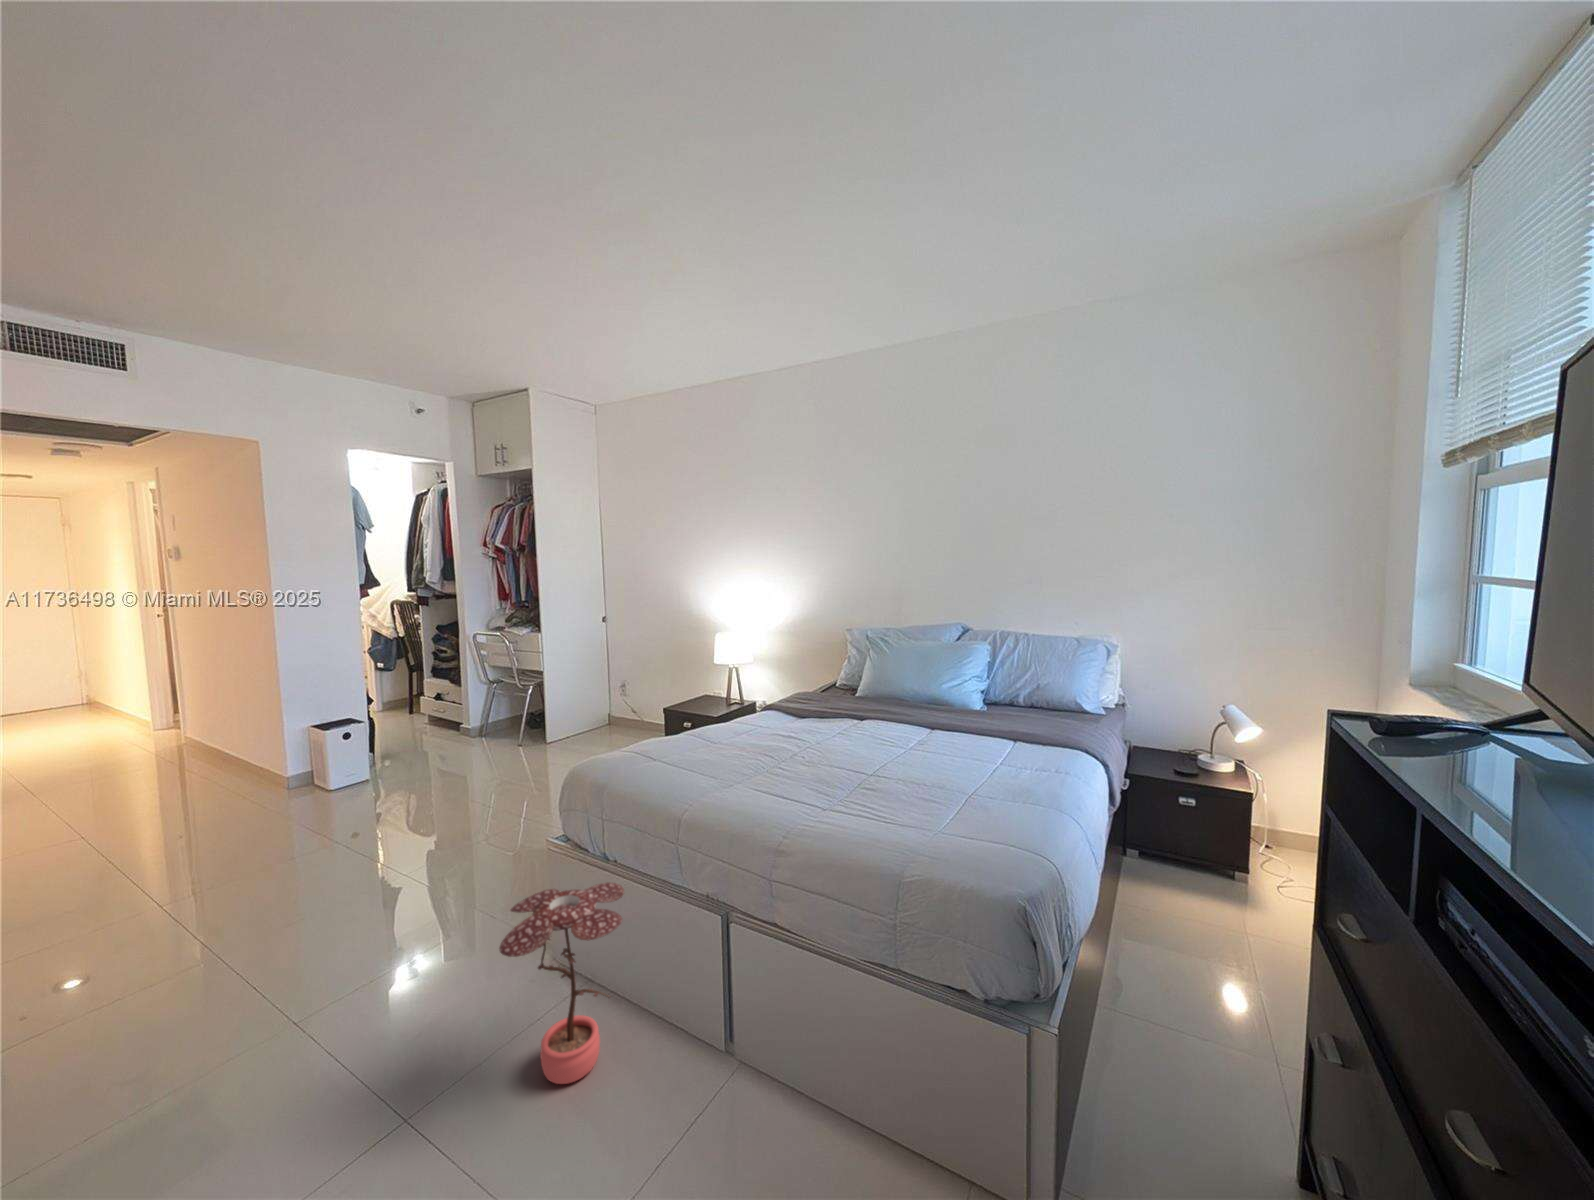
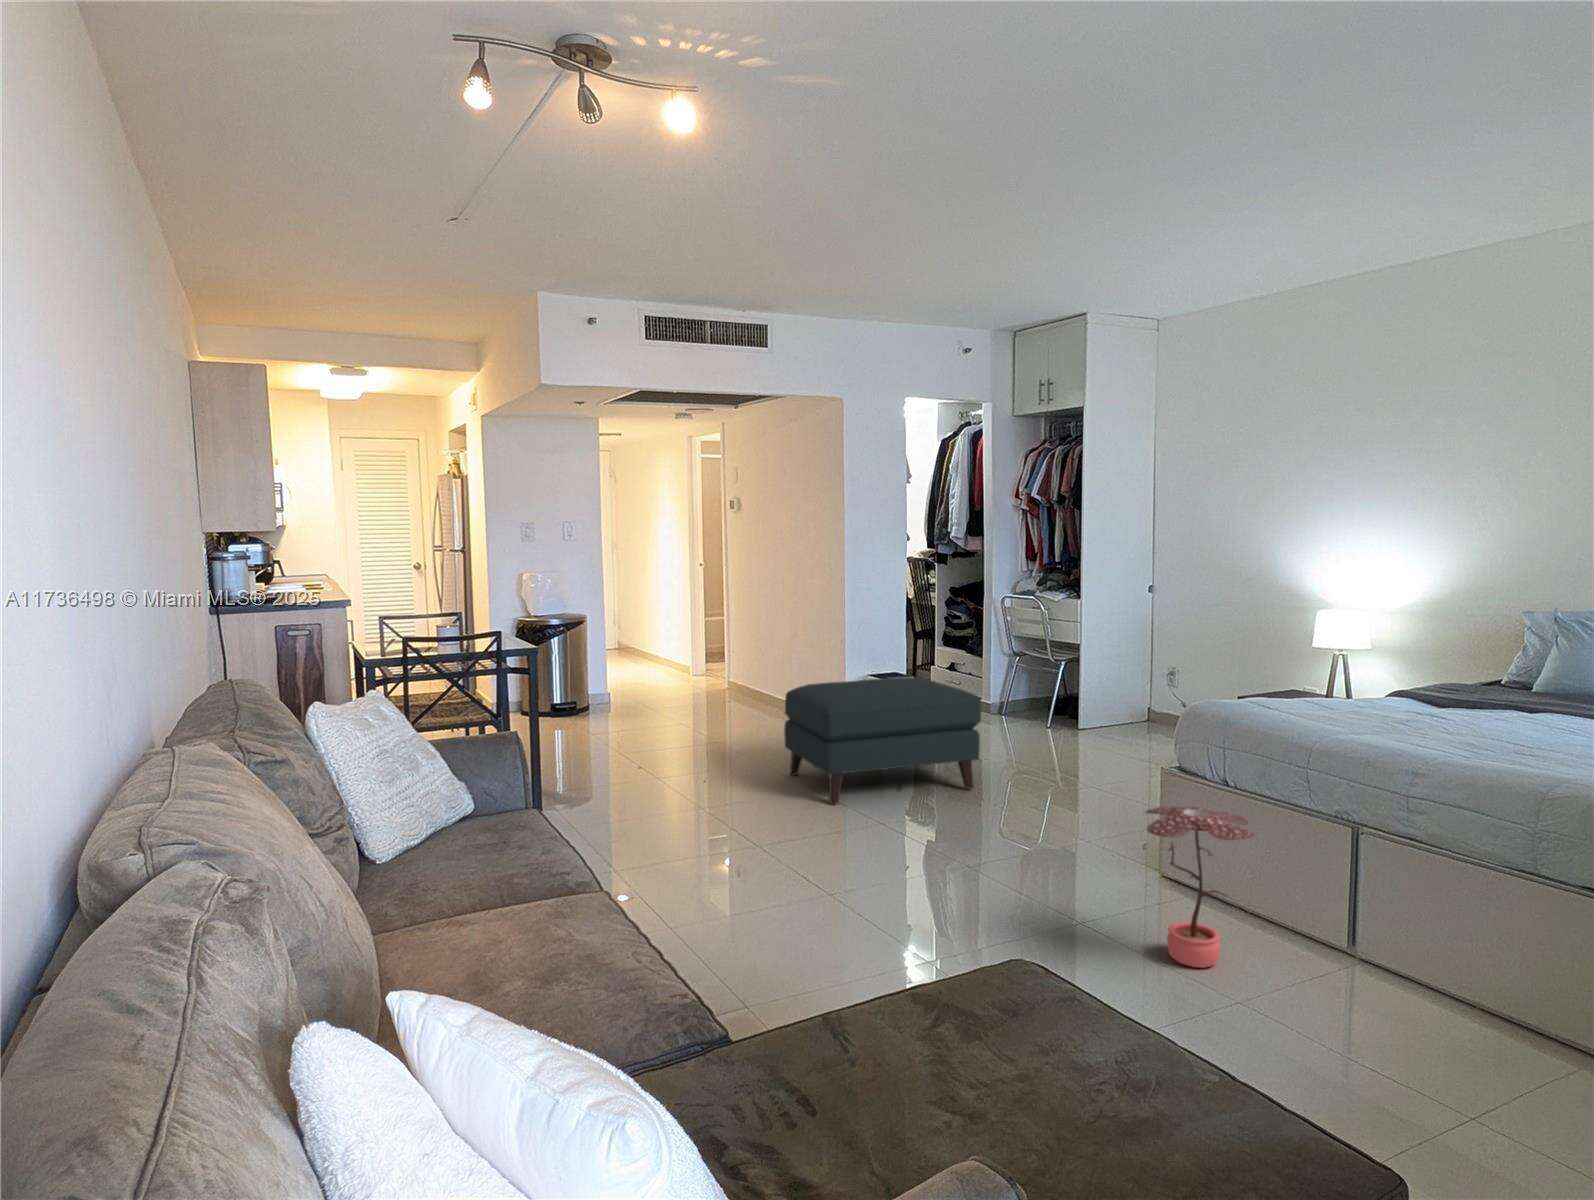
ottoman: none [139,730,412,918] -> present [784,677,981,805]

